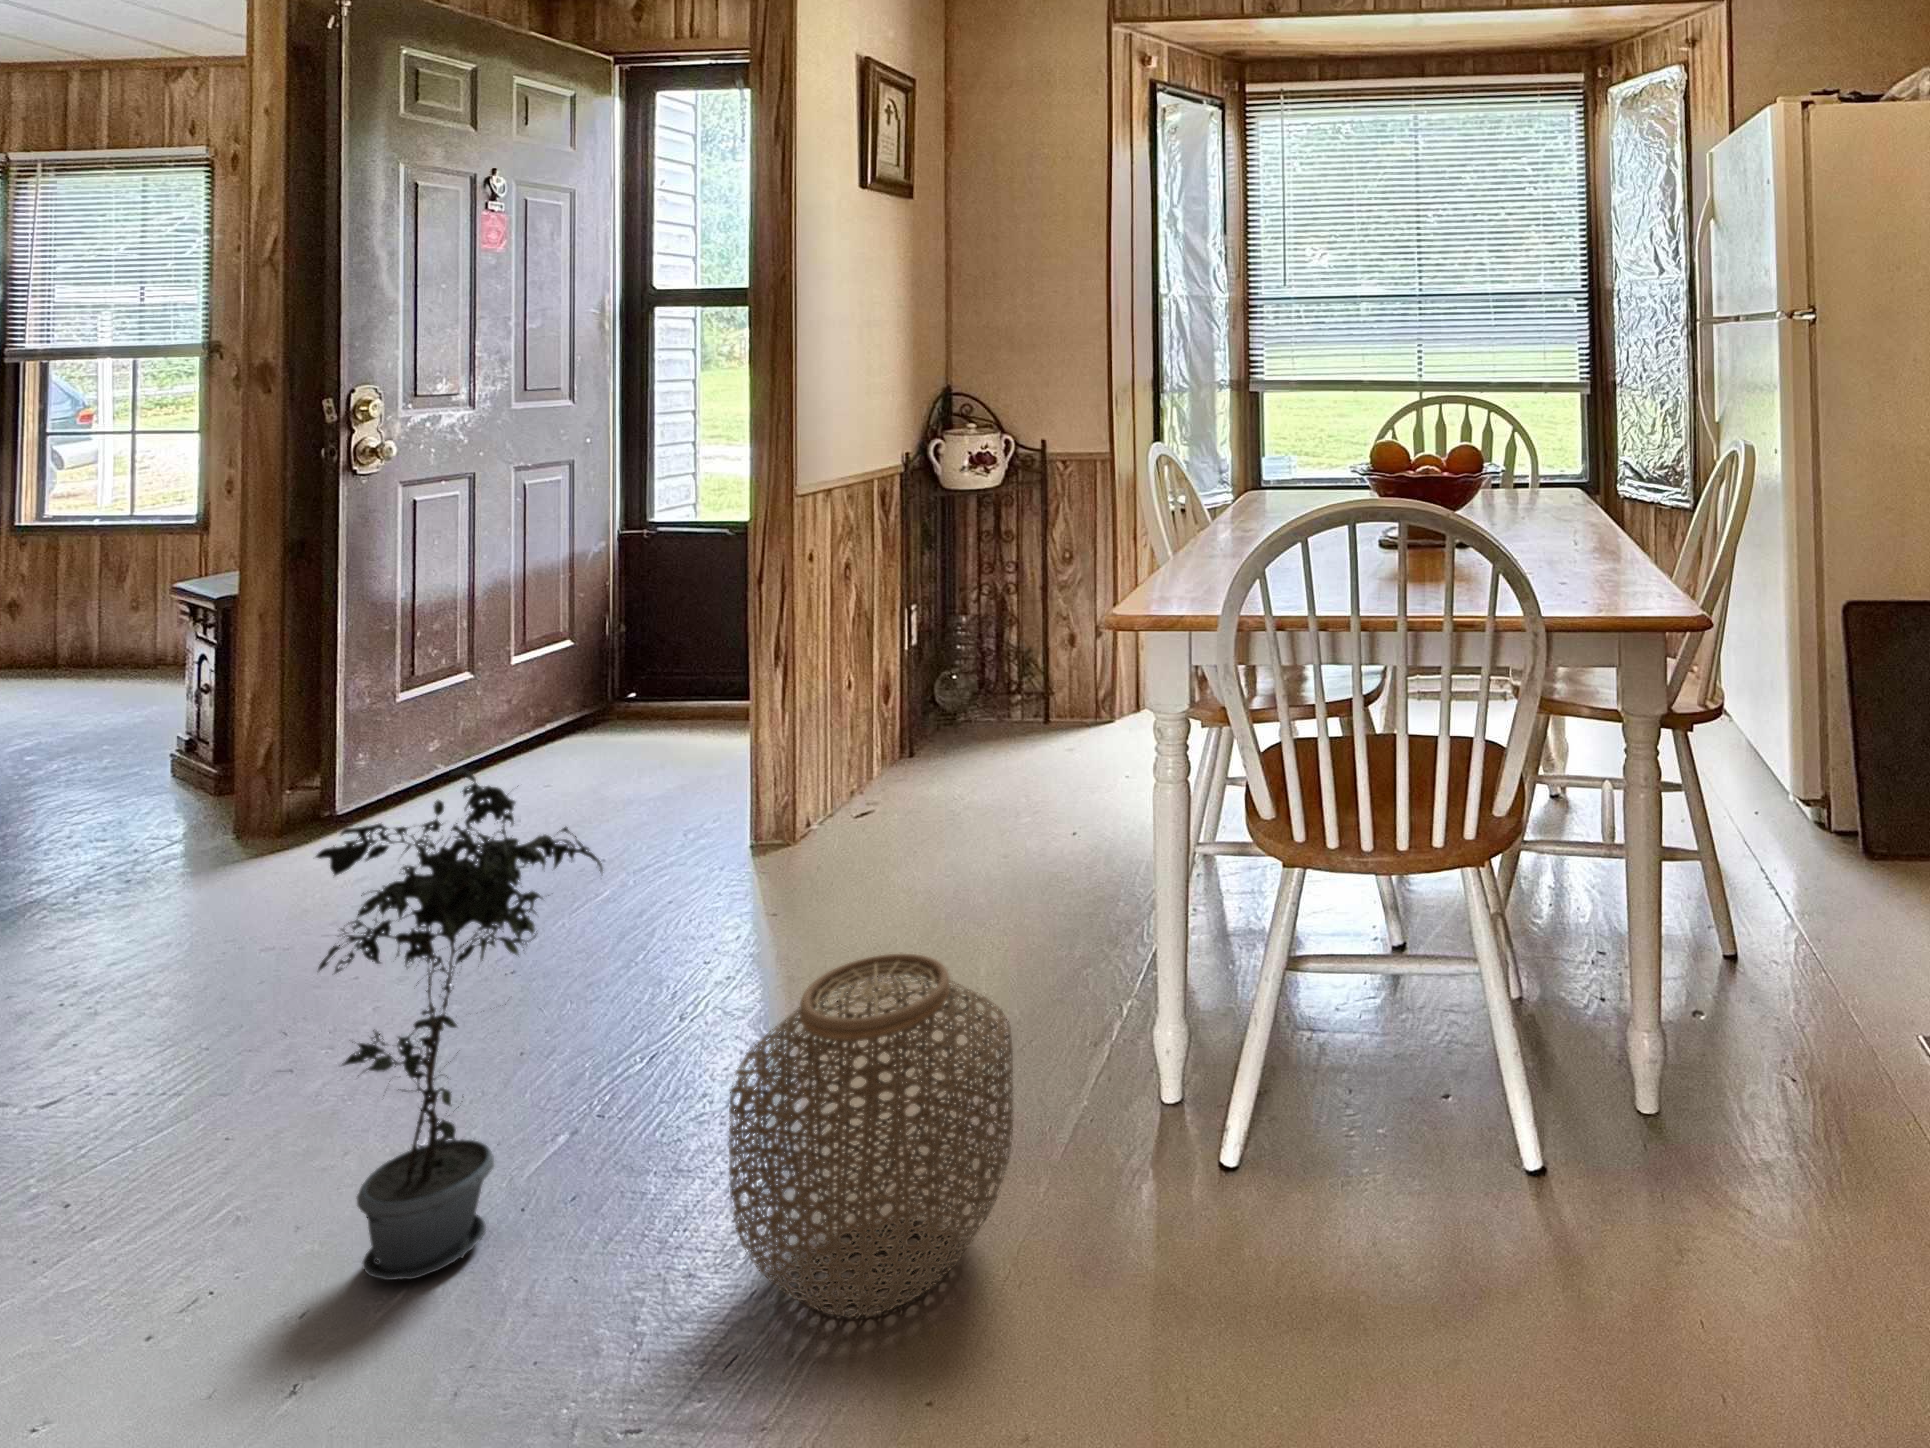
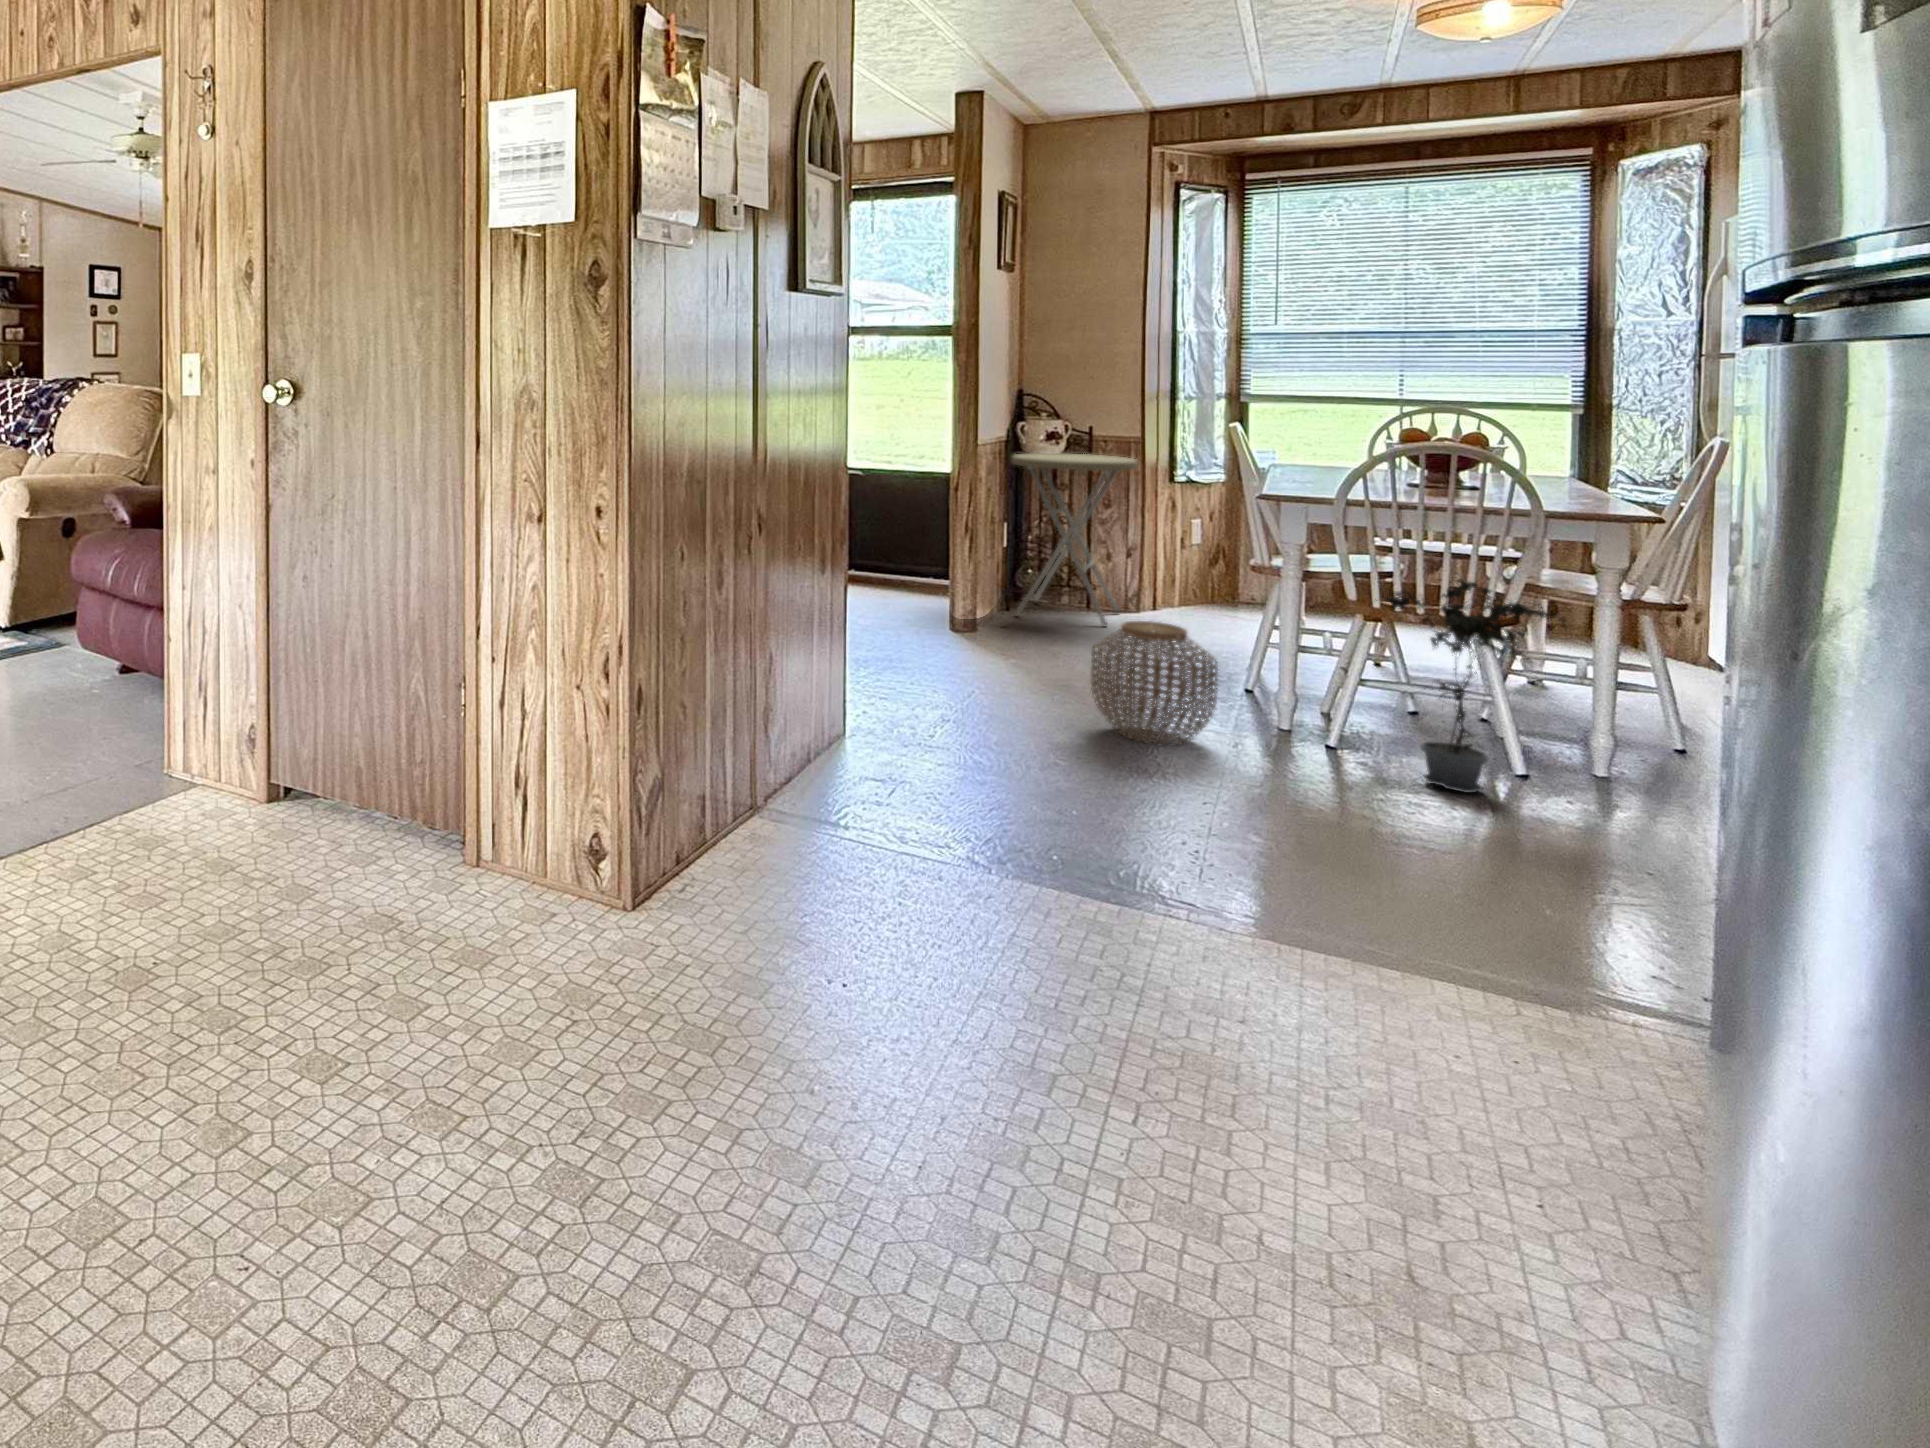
side table: none [893,488,1086,789] -> present [1012,453,1138,626]
potted plant: present [316,768,603,1280] -> present [1386,571,1567,793]

